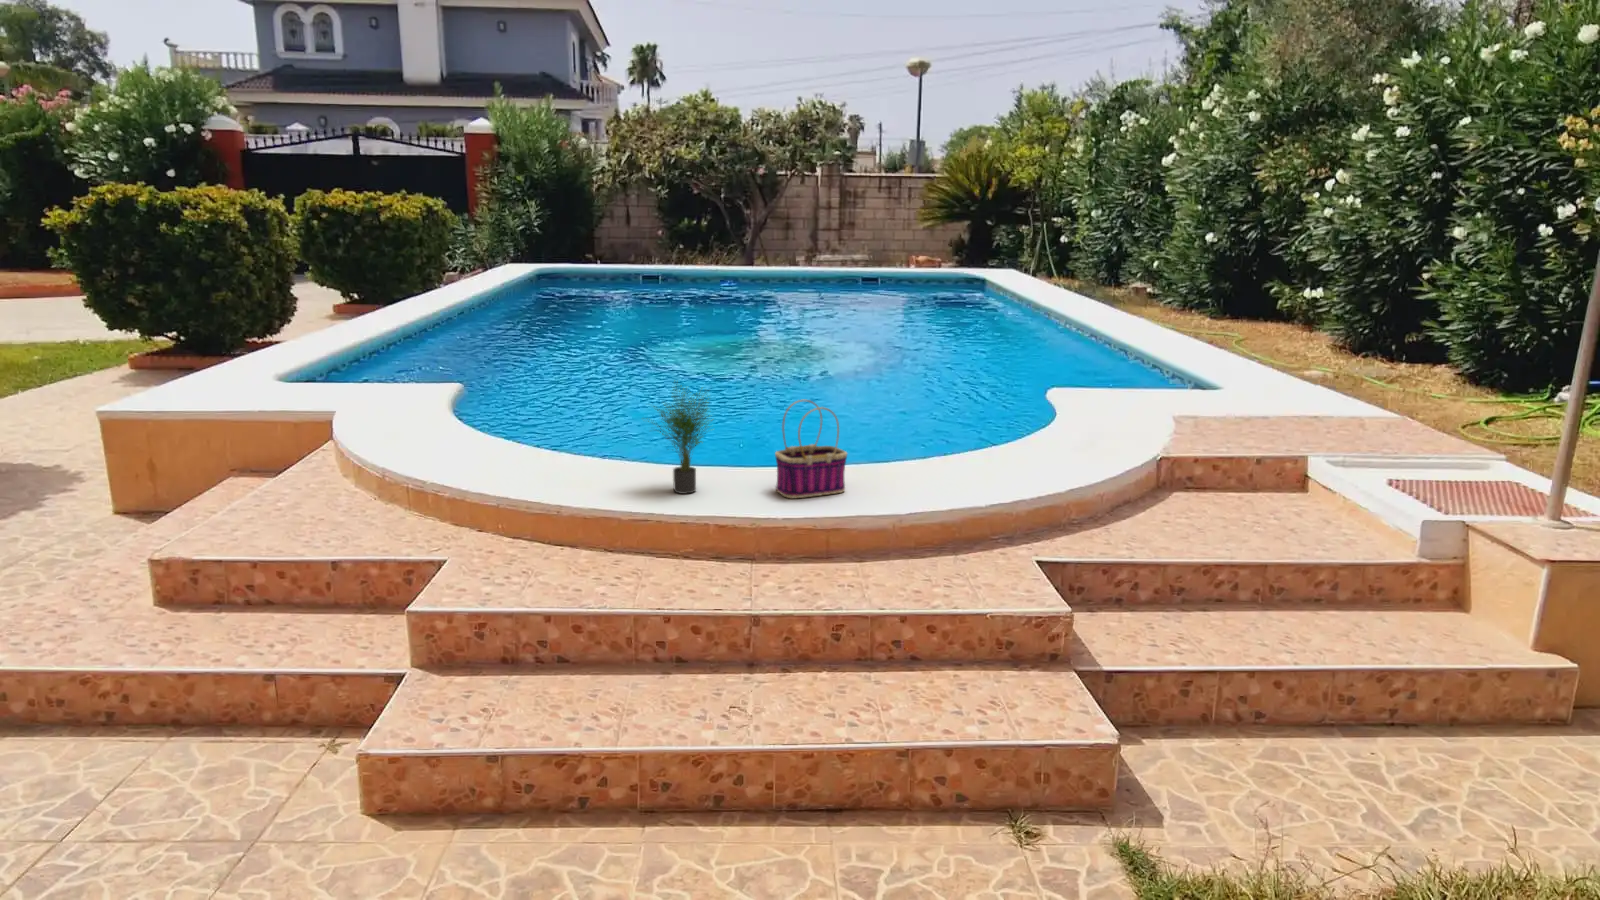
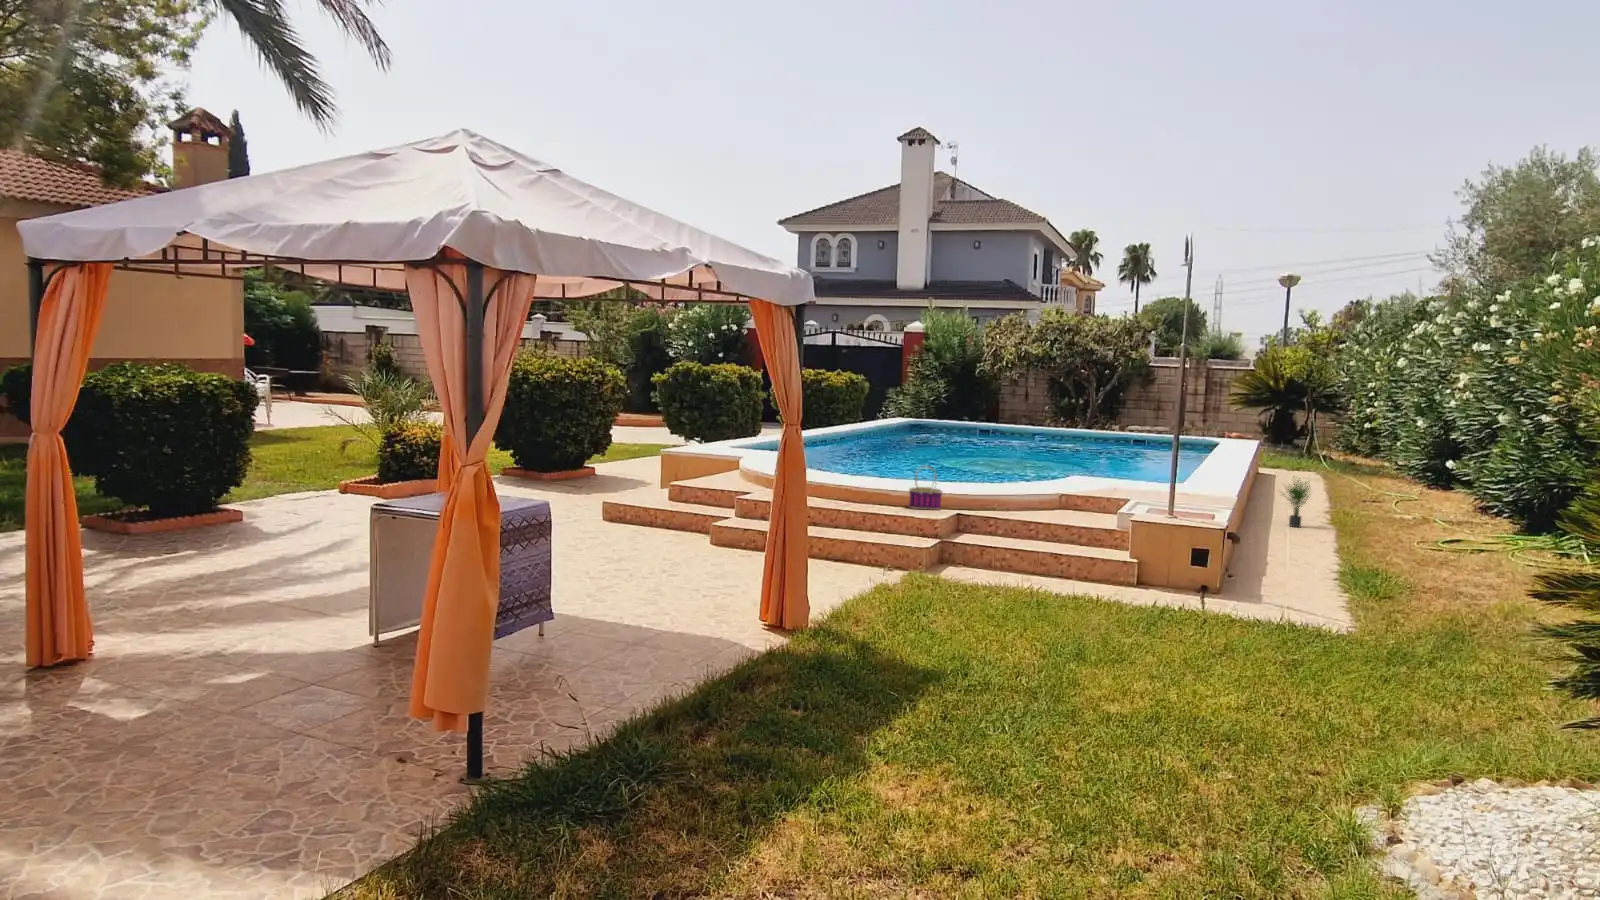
potted plant: present [648,387,707,494] -> present [1283,478,1310,527]

